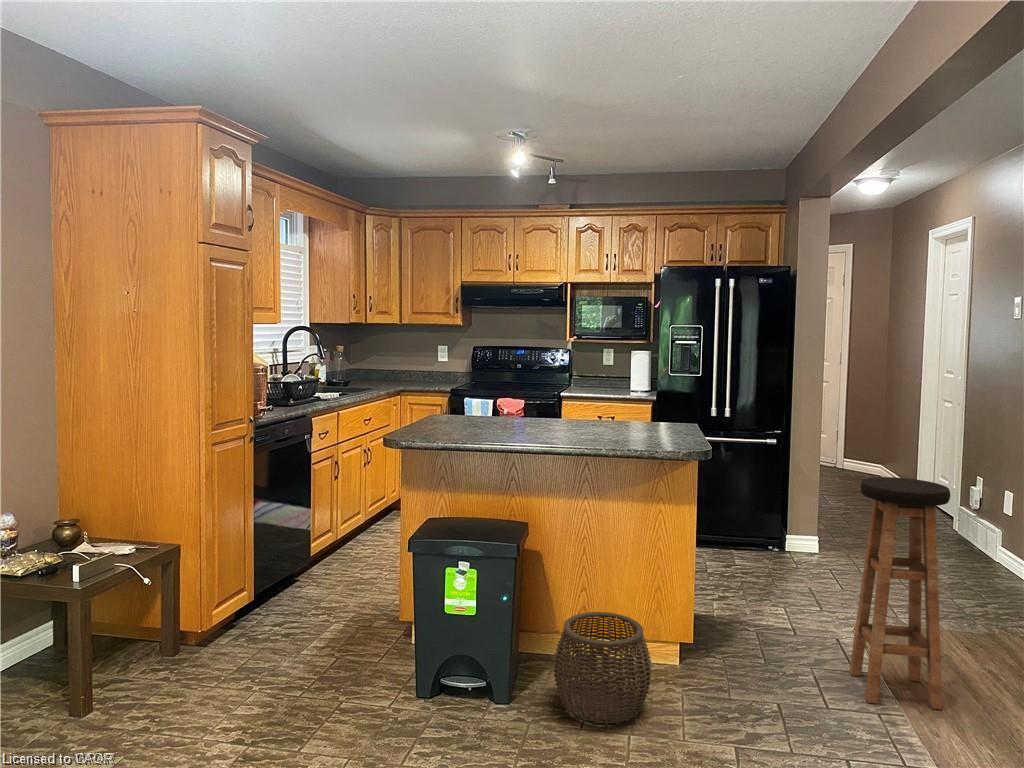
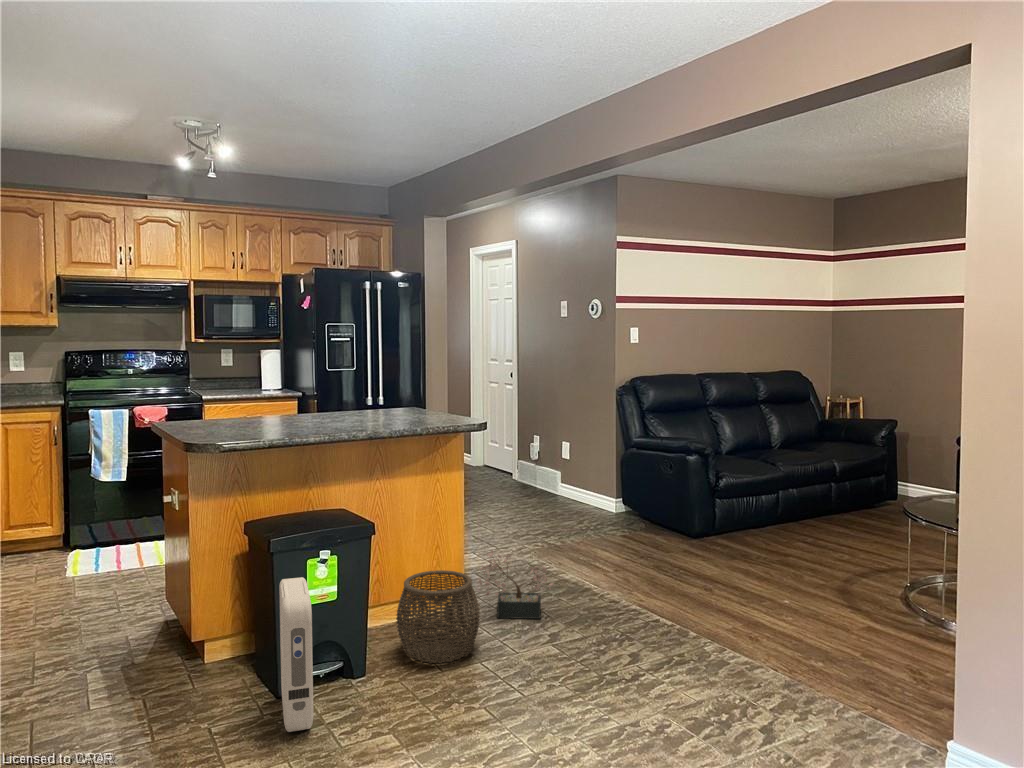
bar stool: present [849,477,950,710] -> none [557,430,624,592]
air purifier: none [374,581,444,734] -> present [279,577,313,732]
decorative plant: none [694,609,792,714] -> present [479,550,553,619]

